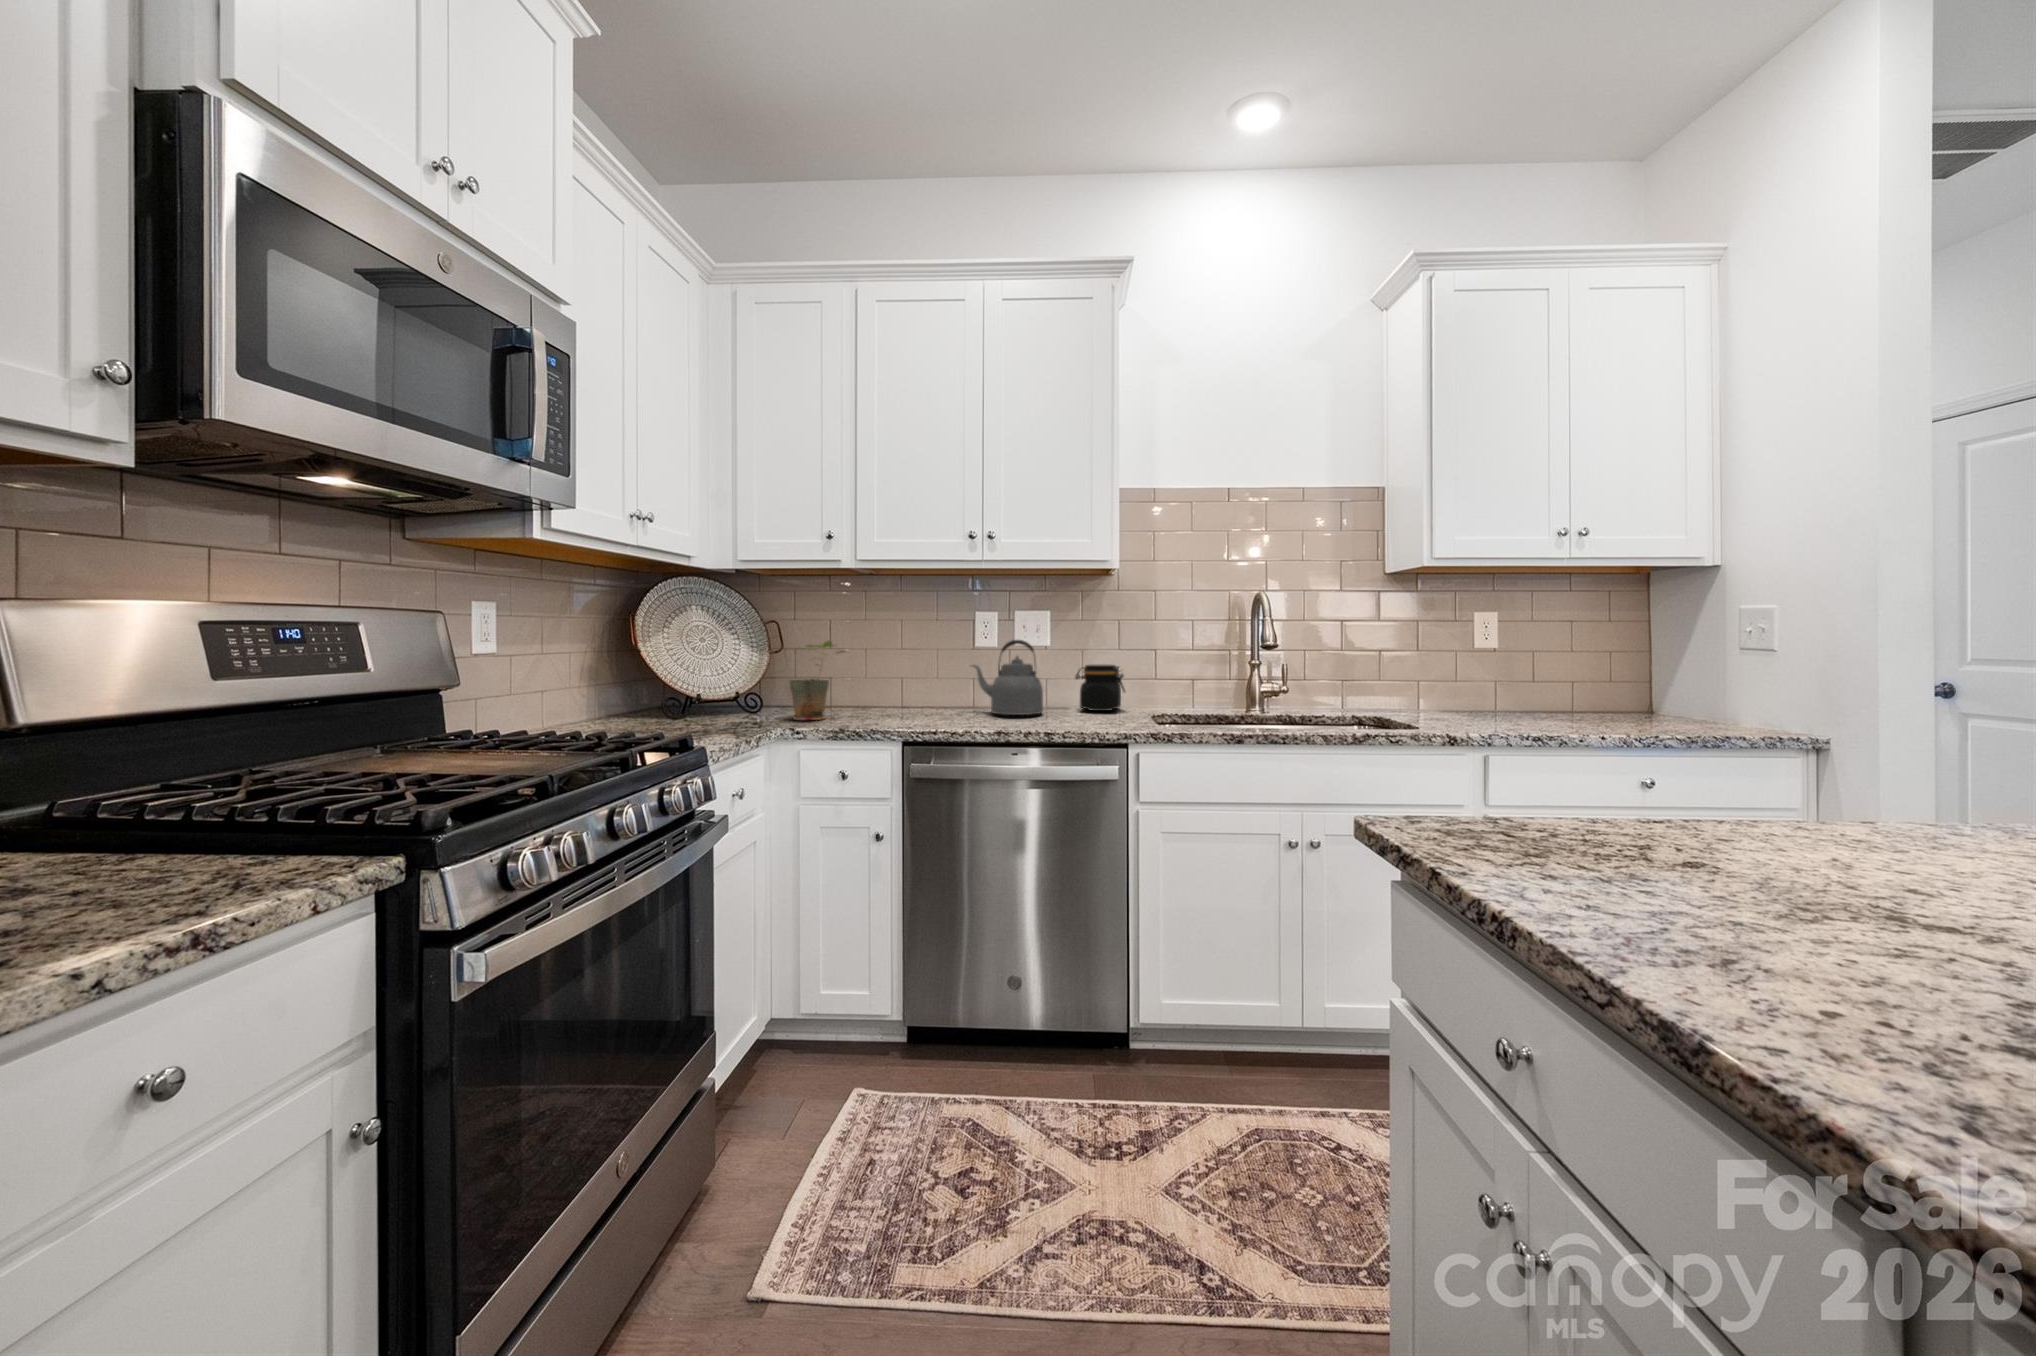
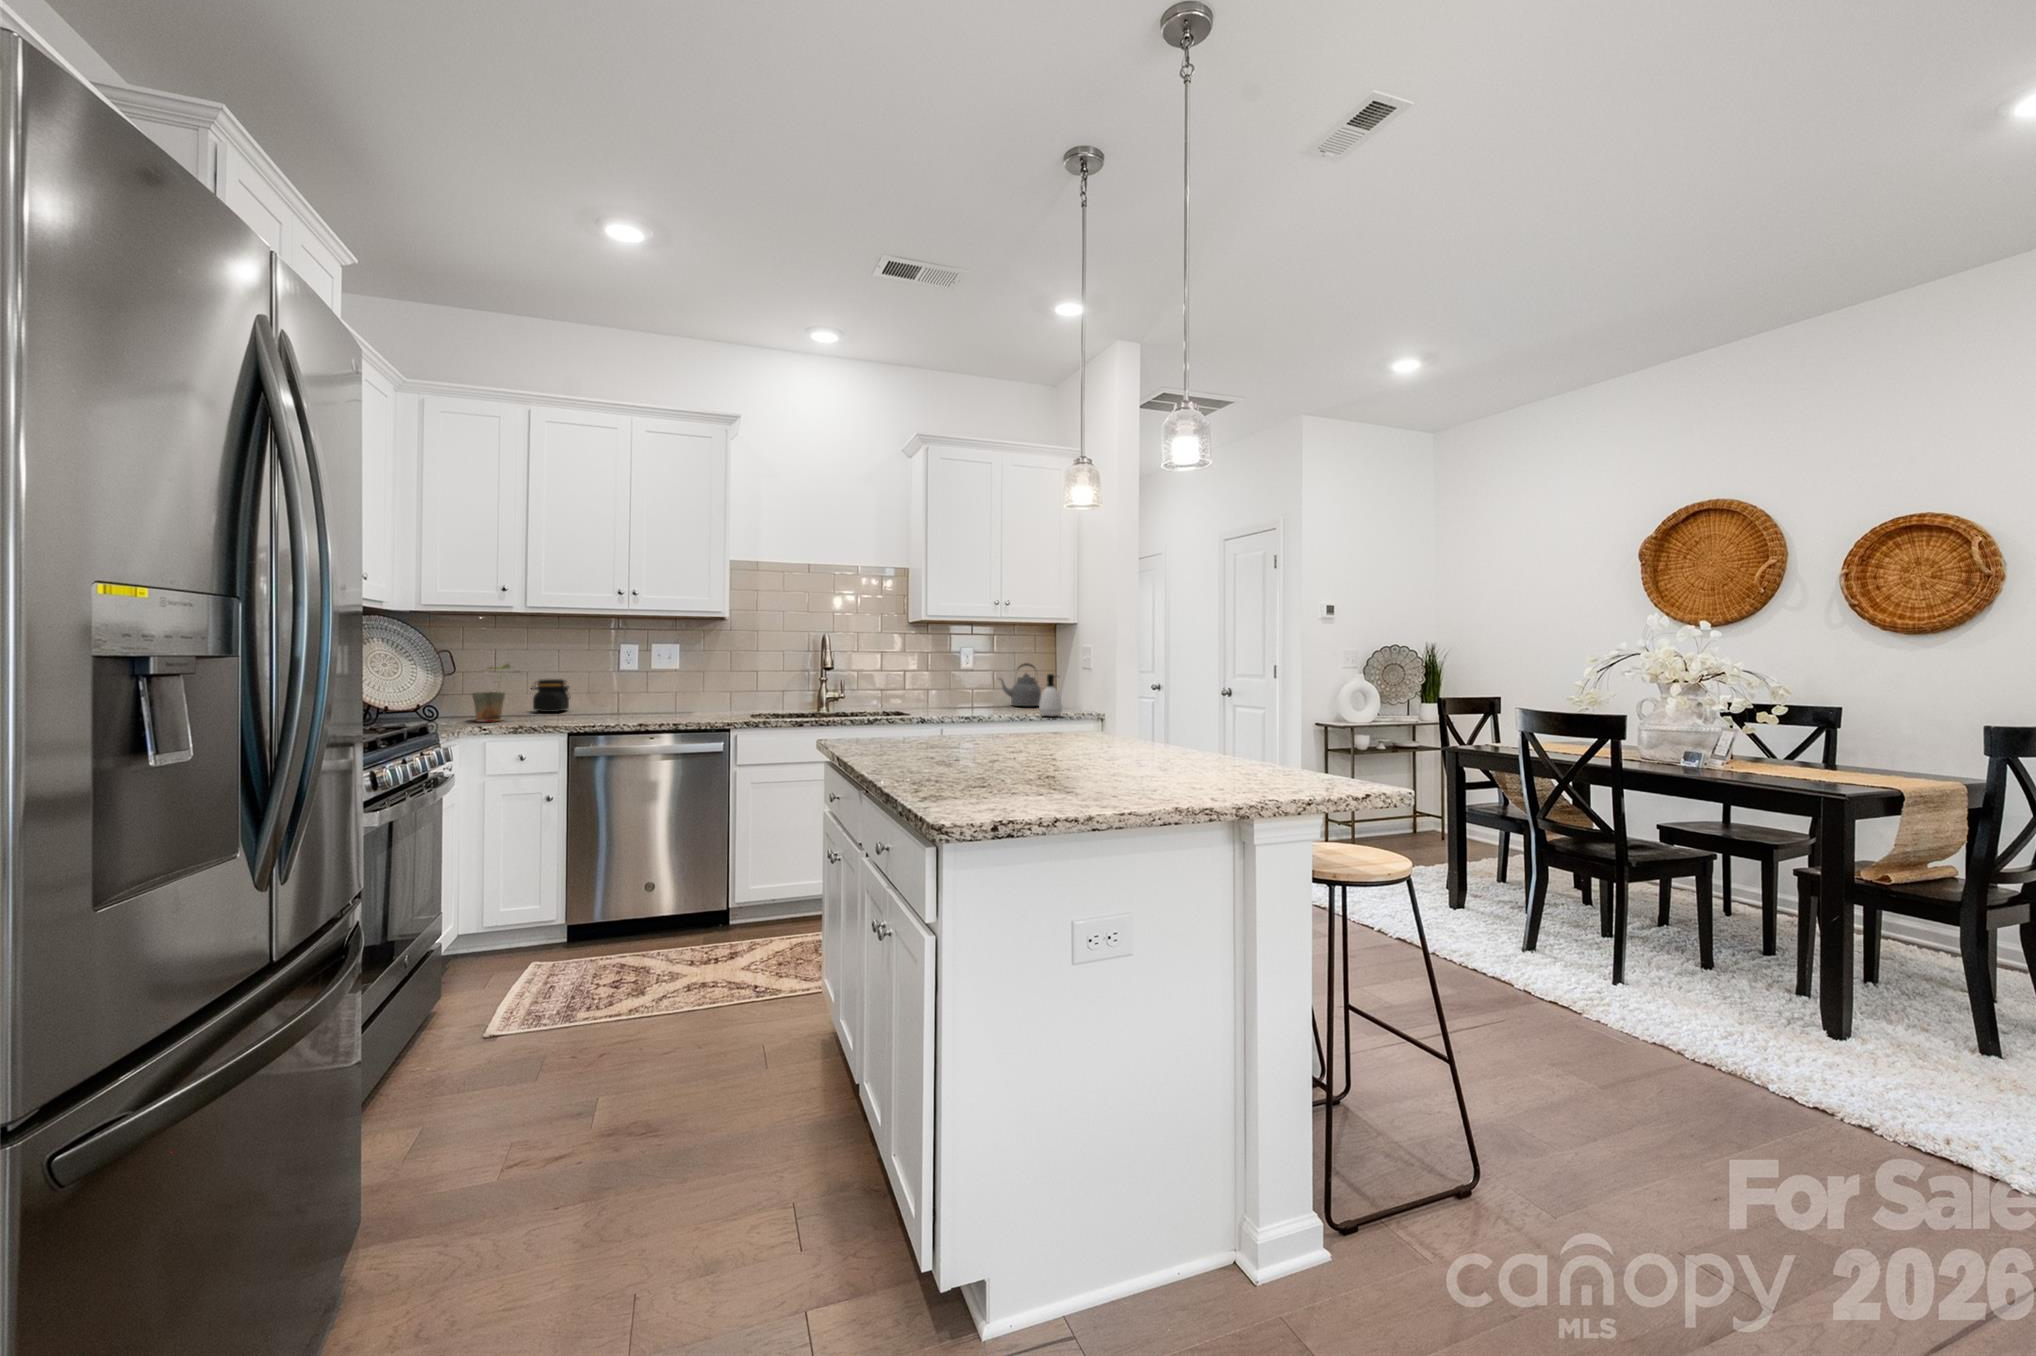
kettle: present [972,640,1043,715] -> present [999,663,1041,706]
soap dispenser: none [1662,656,1716,734] -> present [1039,674,1062,716]
jar: present [1075,665,1125,711] -> present [531,679,569,712]

